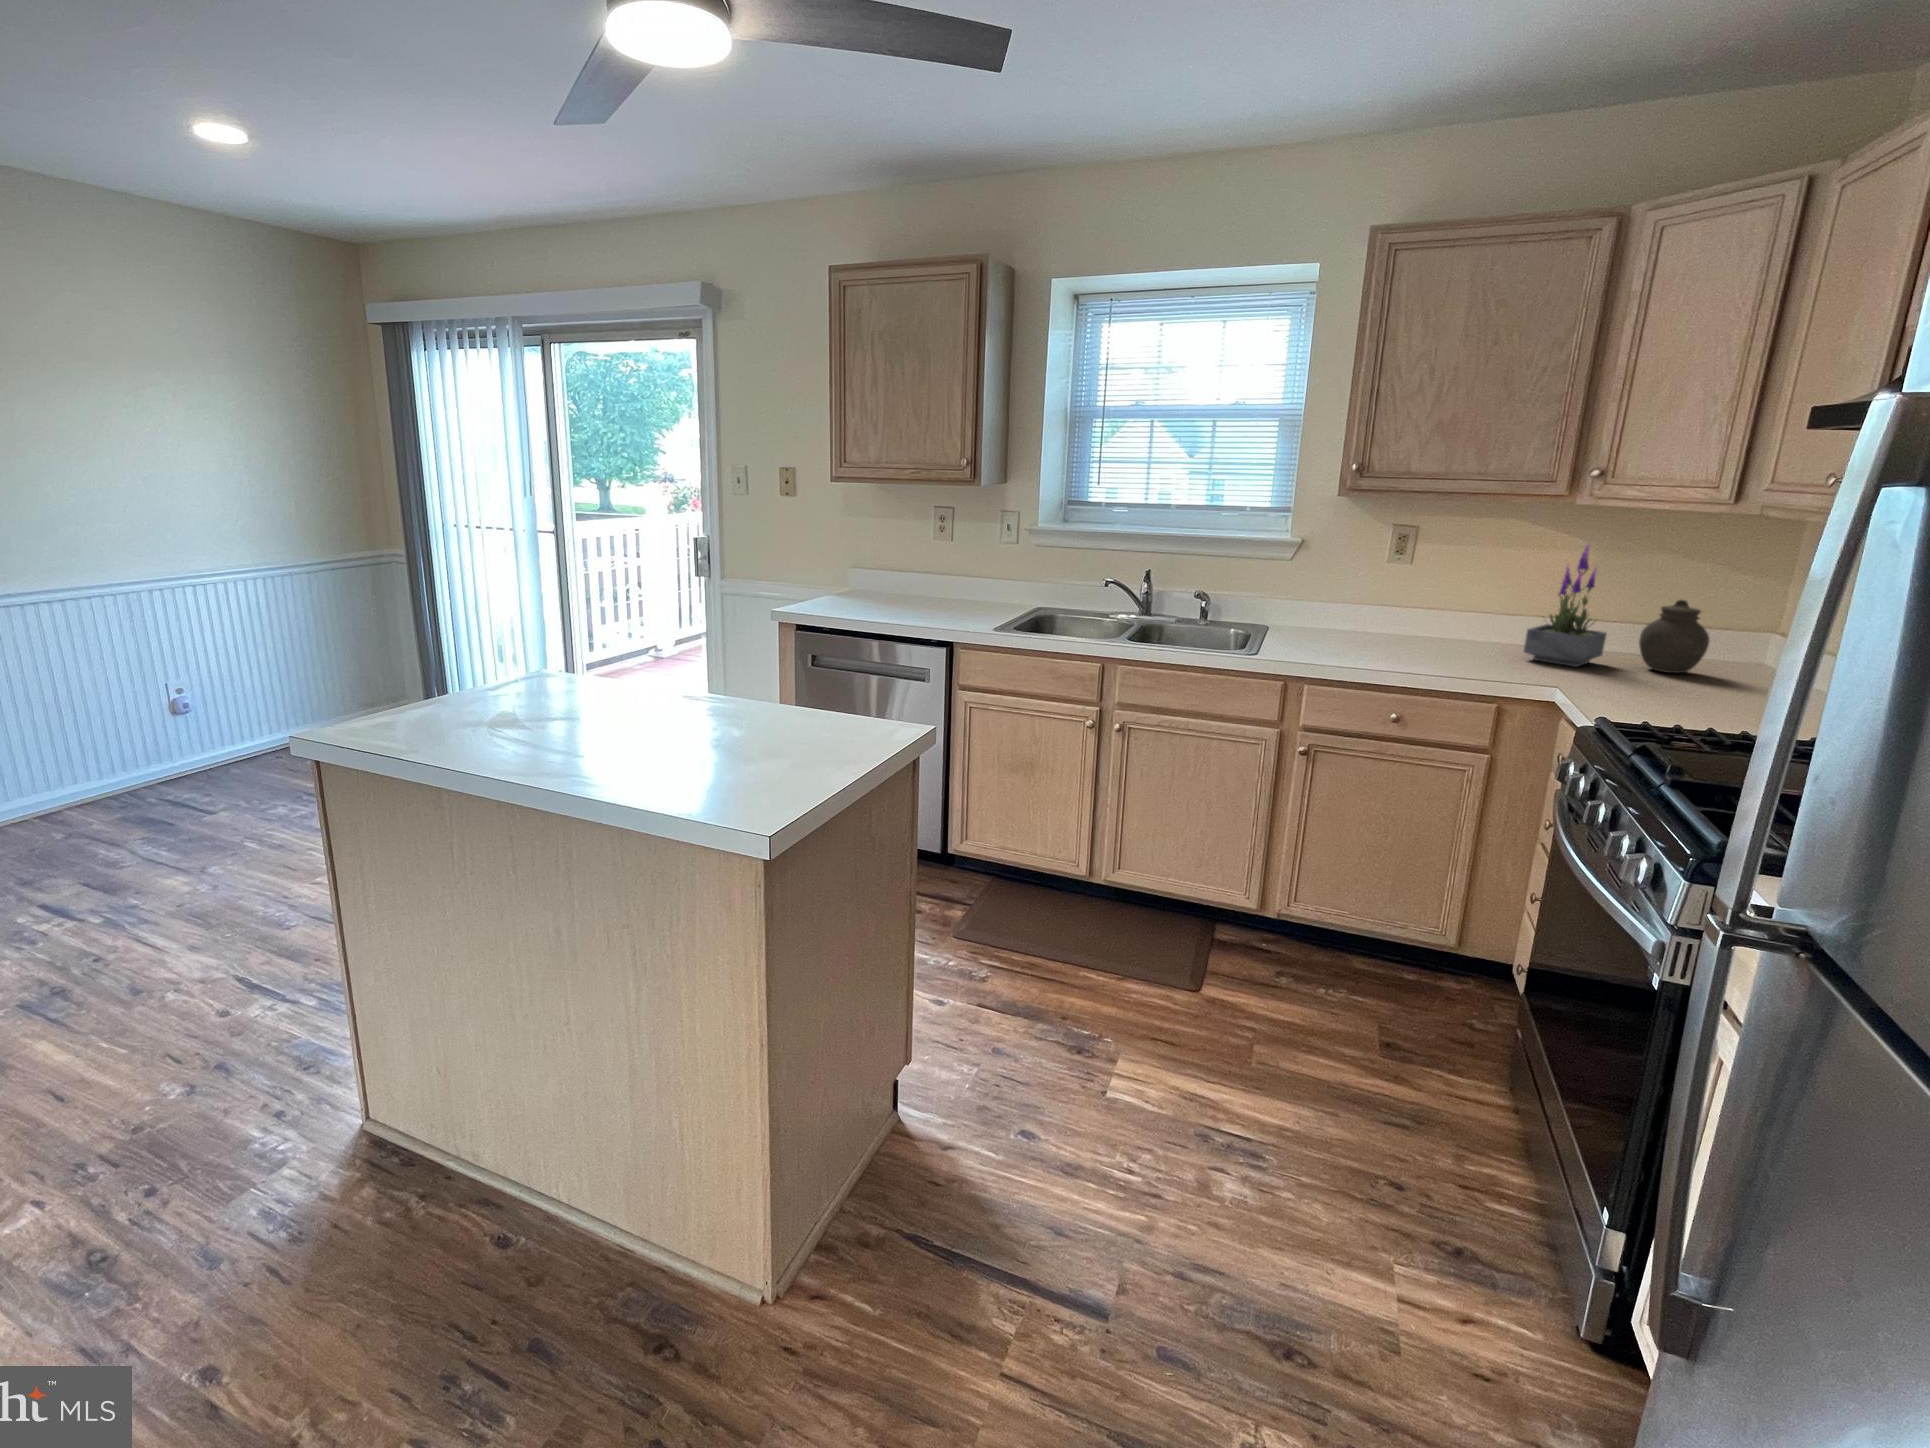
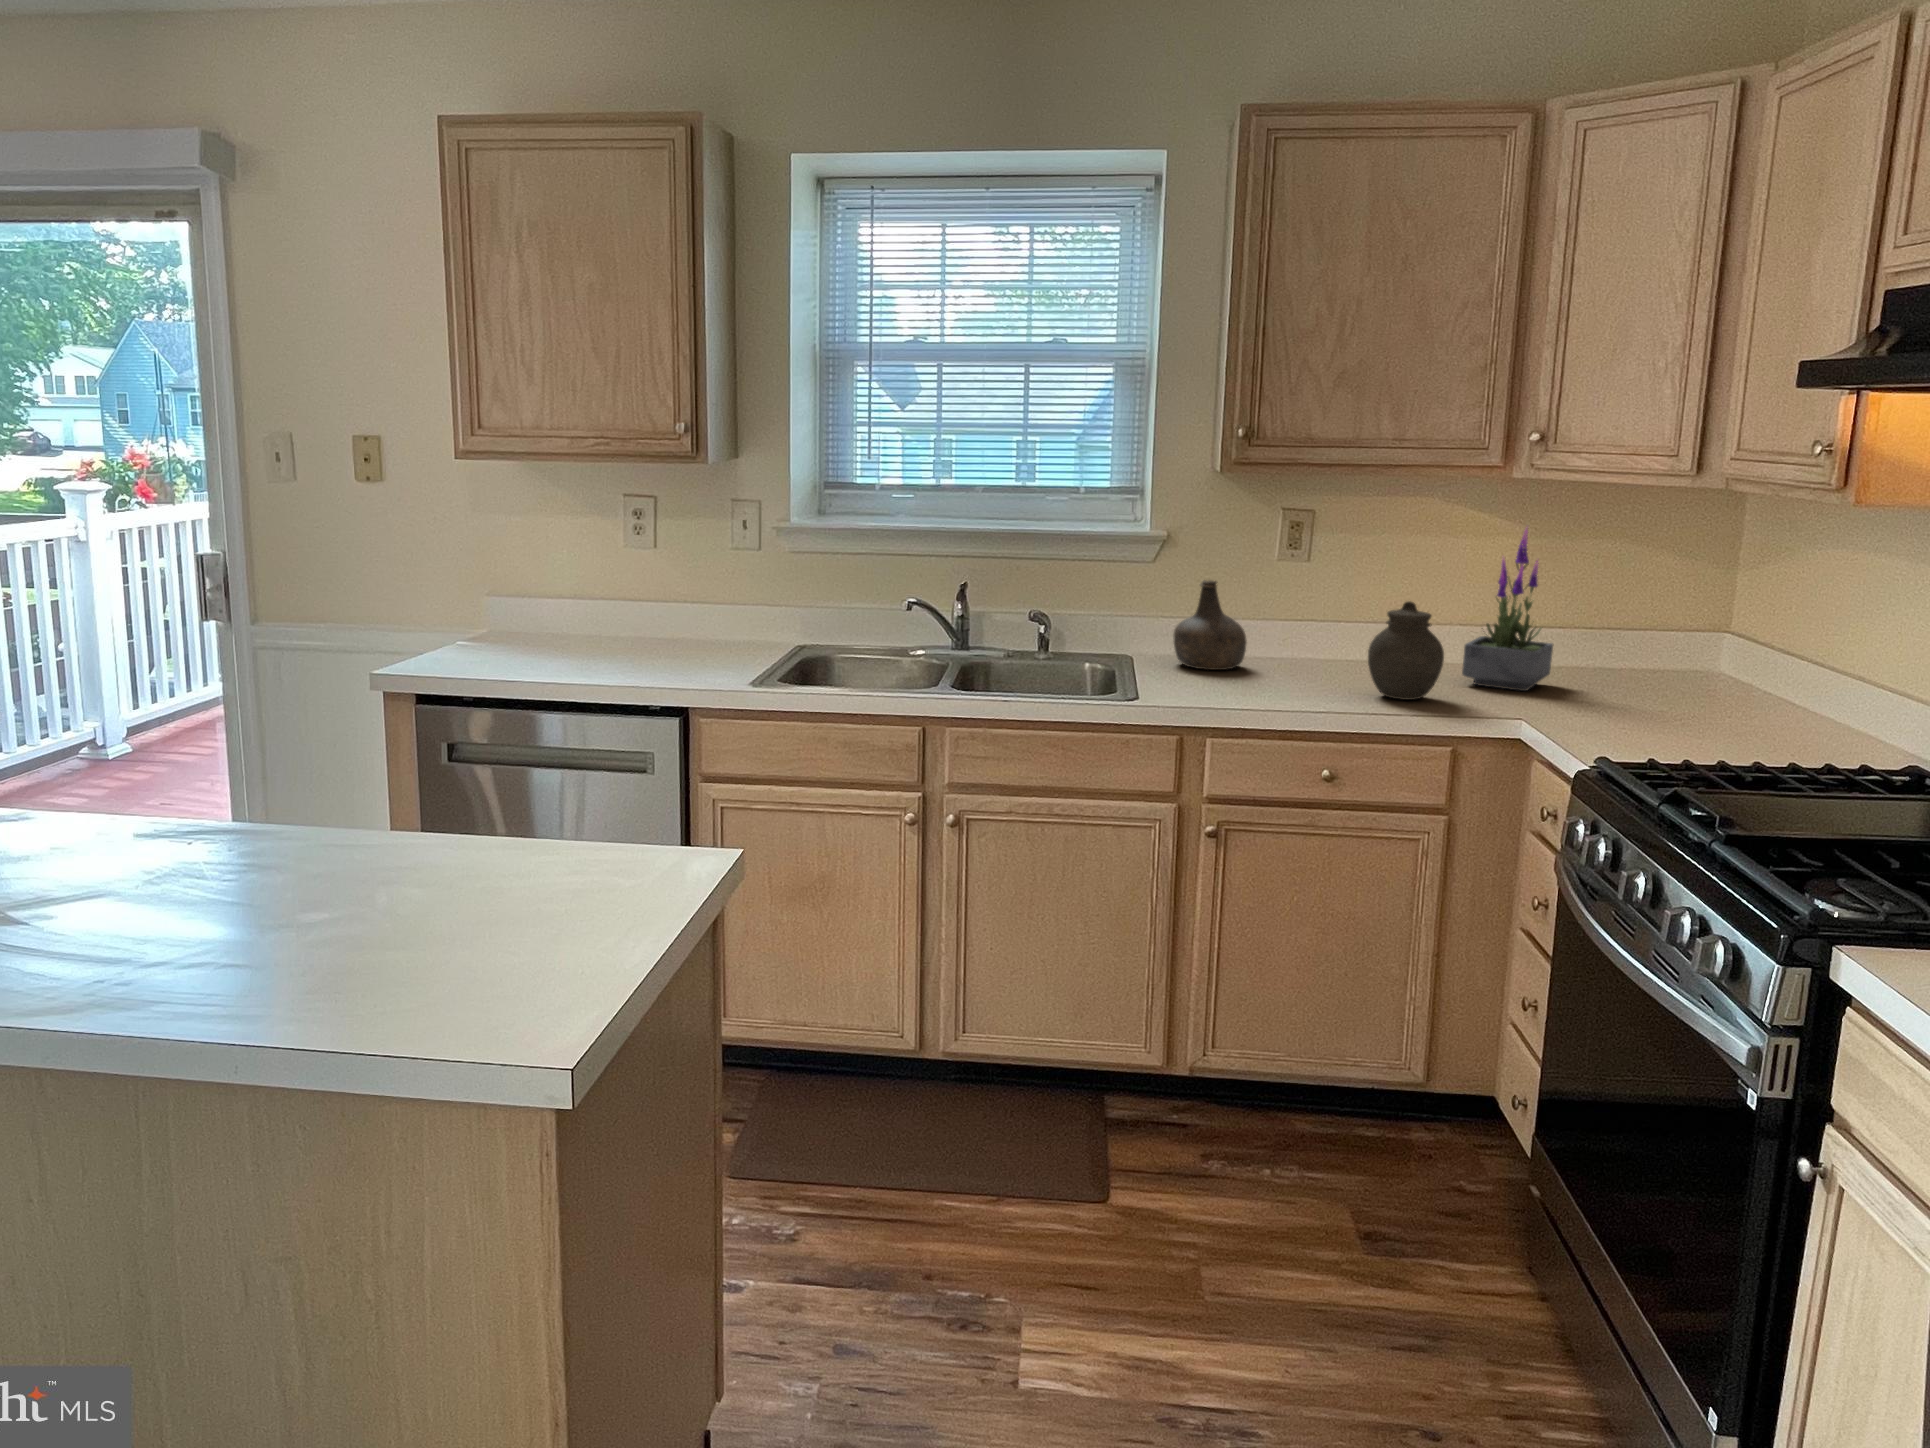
bottle: none [1298,574,1353,638] -> present [1173,580,1247,670]
jar: present [1639,600,1710,673] -> present [1368,601,1444,700]

